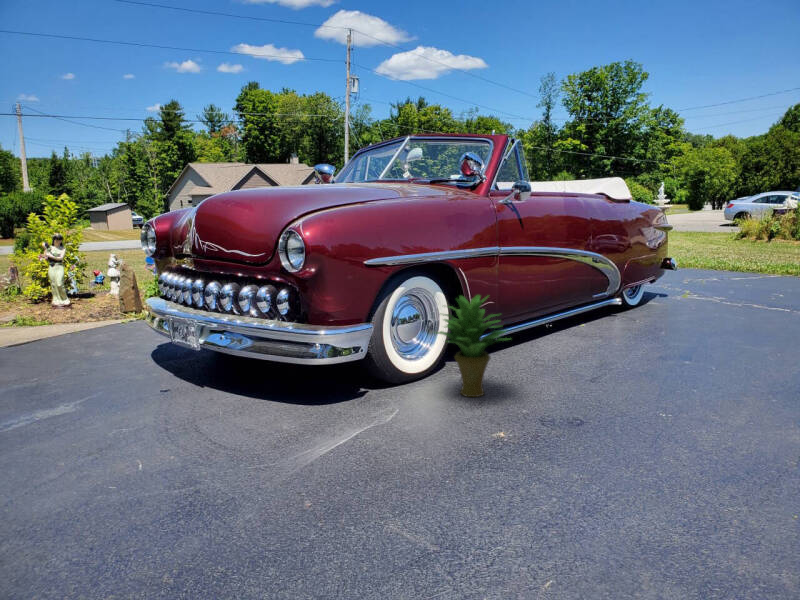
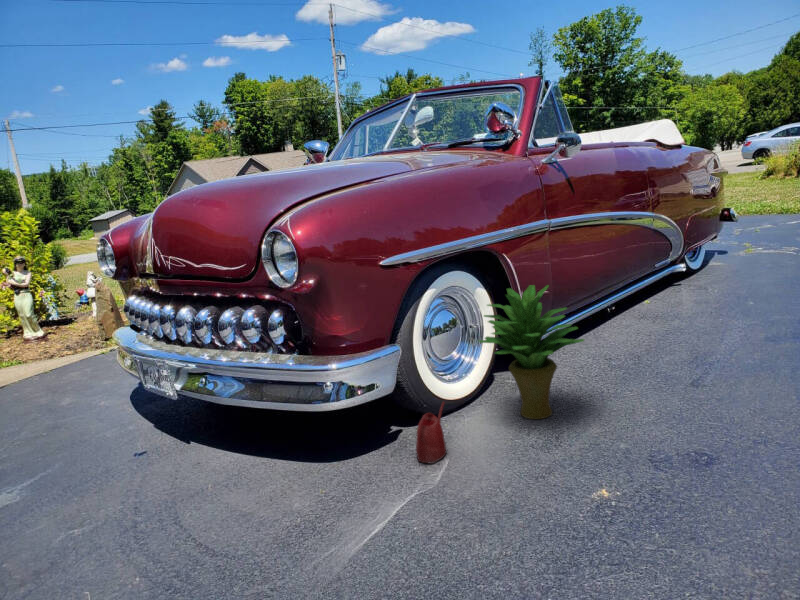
watering can: none [376,375,402,417] -> present [416,402,446,464]

